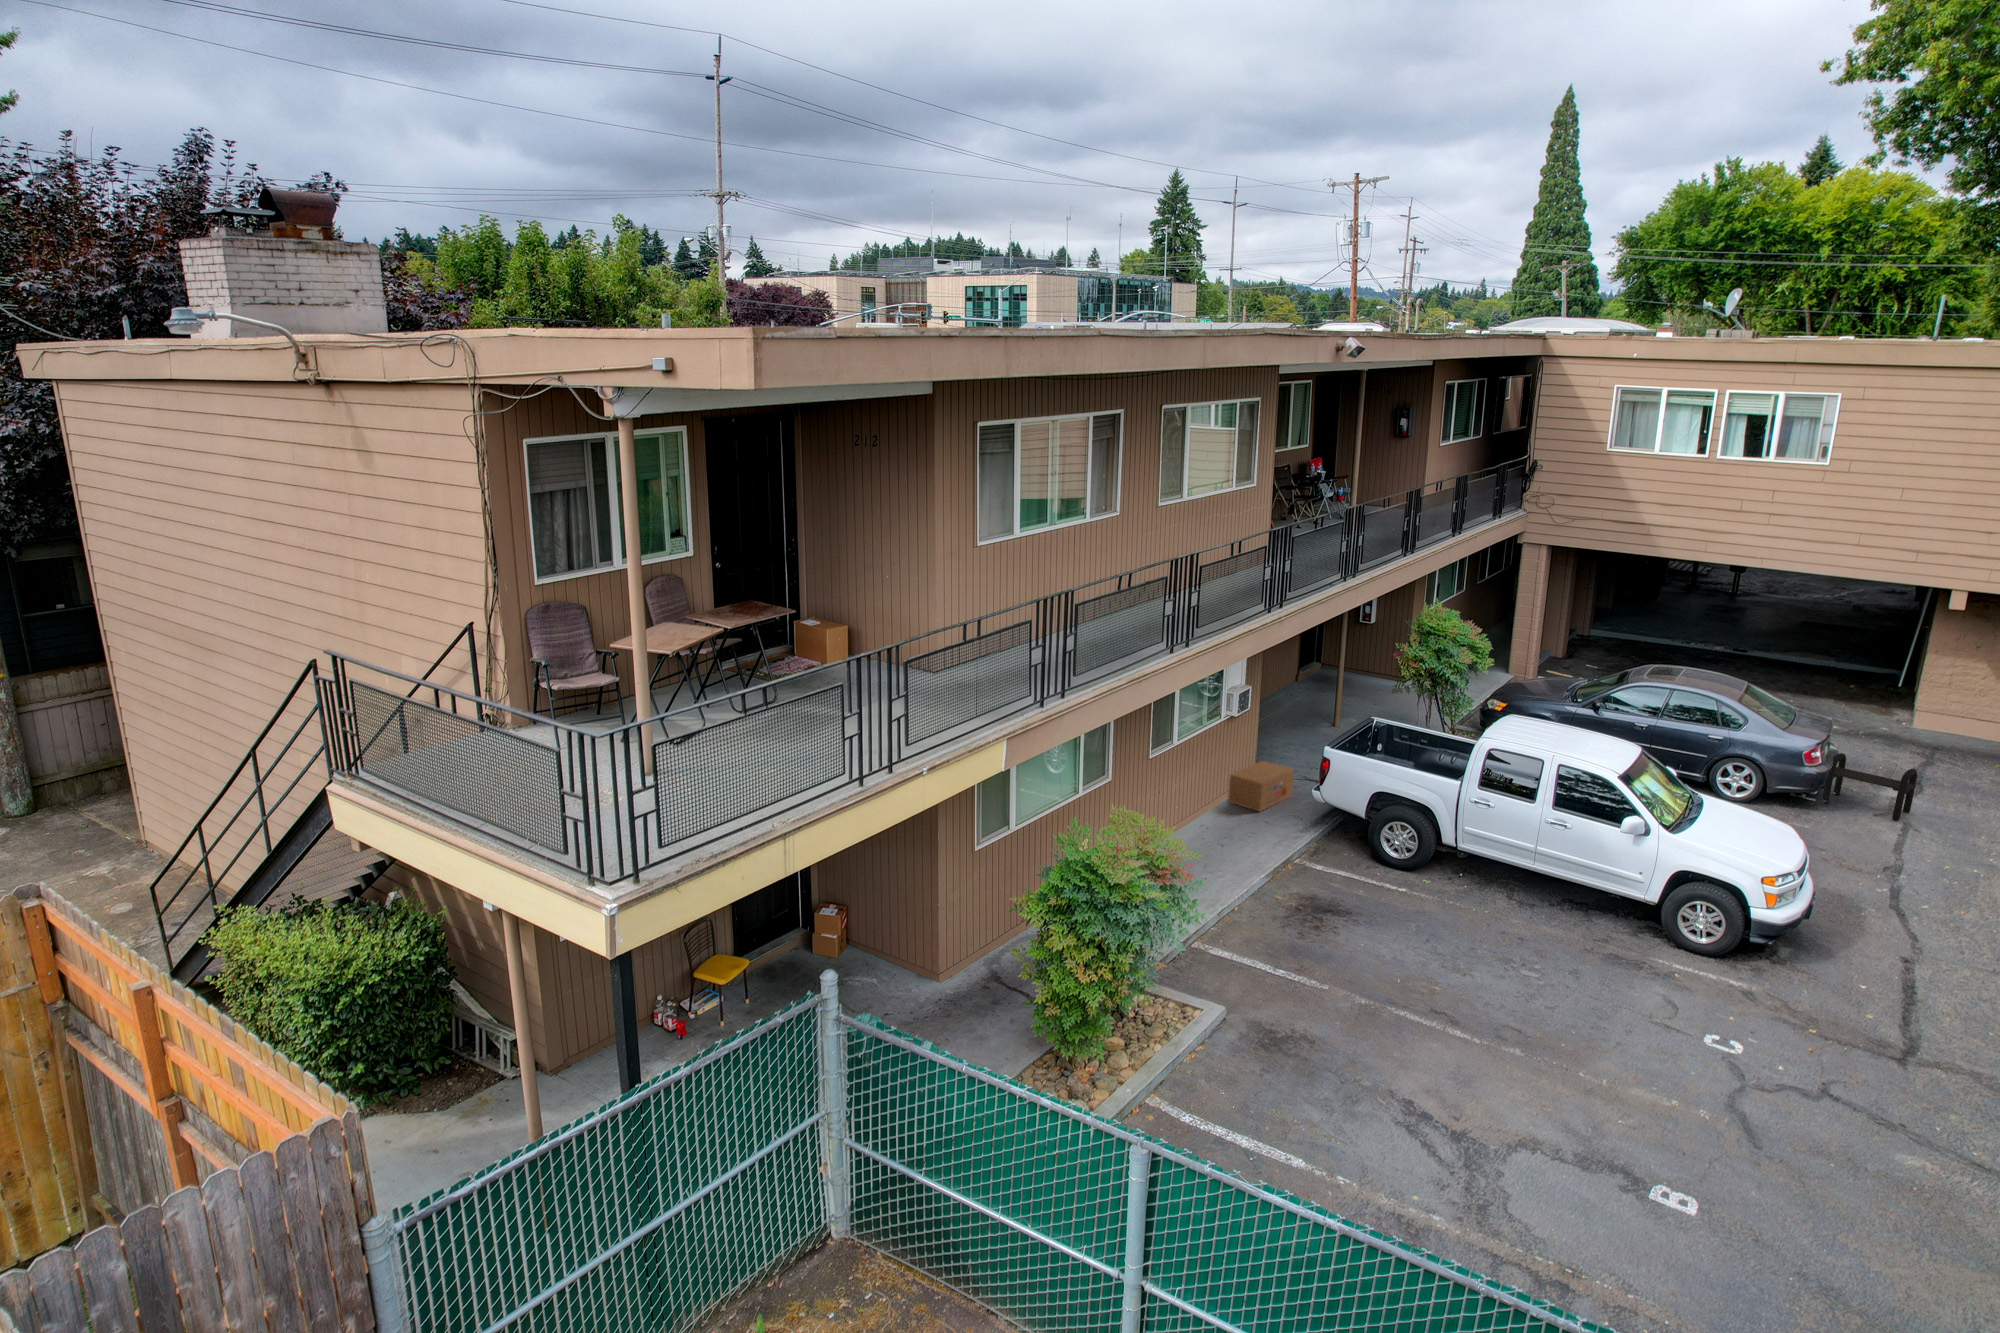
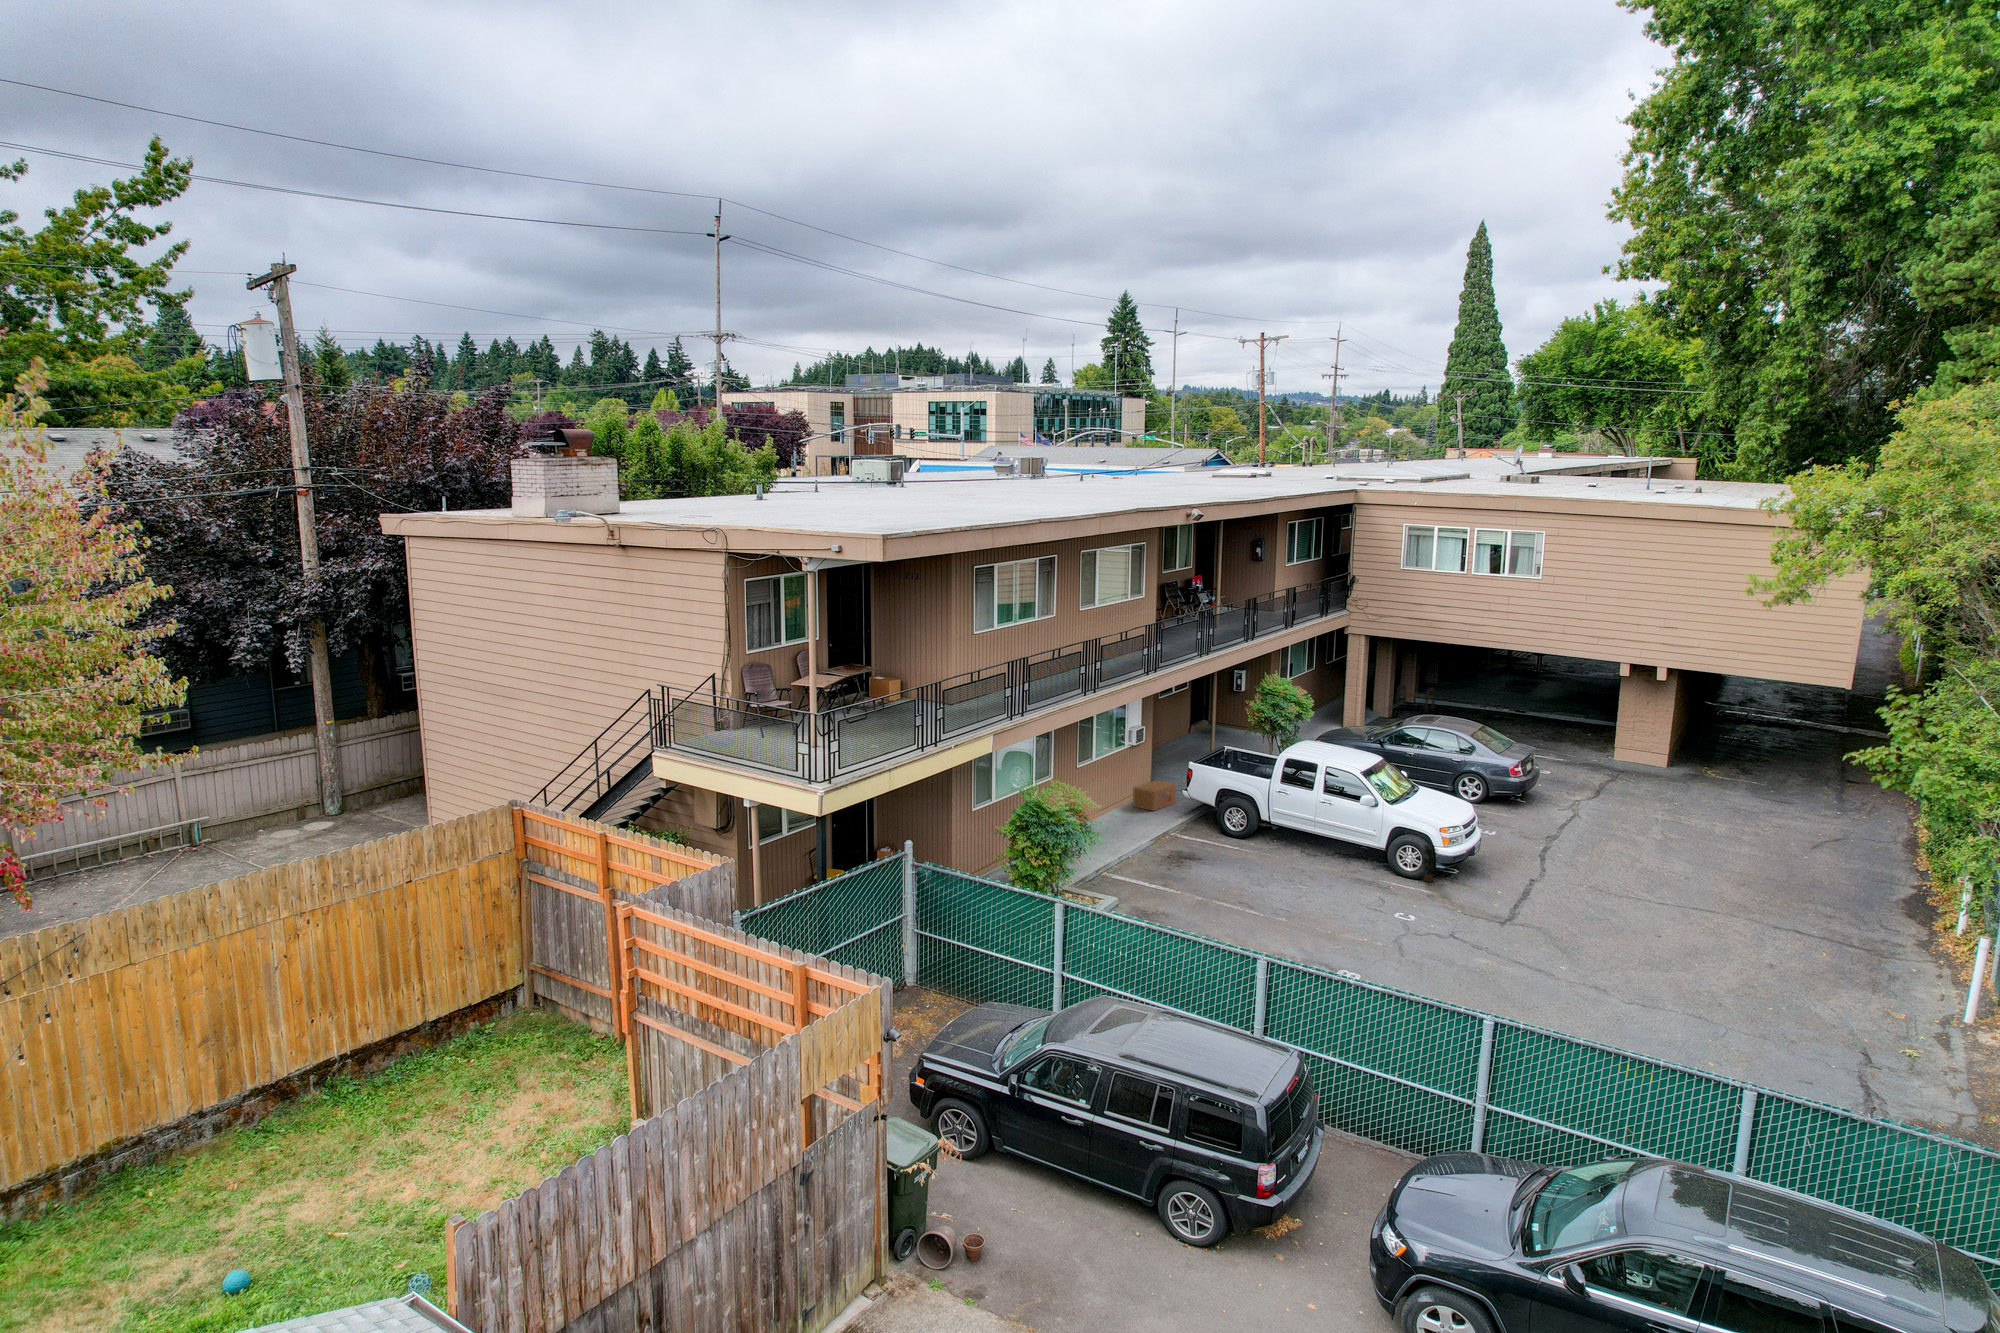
bench: present [1822,753,1917,821] -> present [1396,685,1435,712]
potted plant: none [1727,911,1767,973] -> present [1419,845,1440,882]

